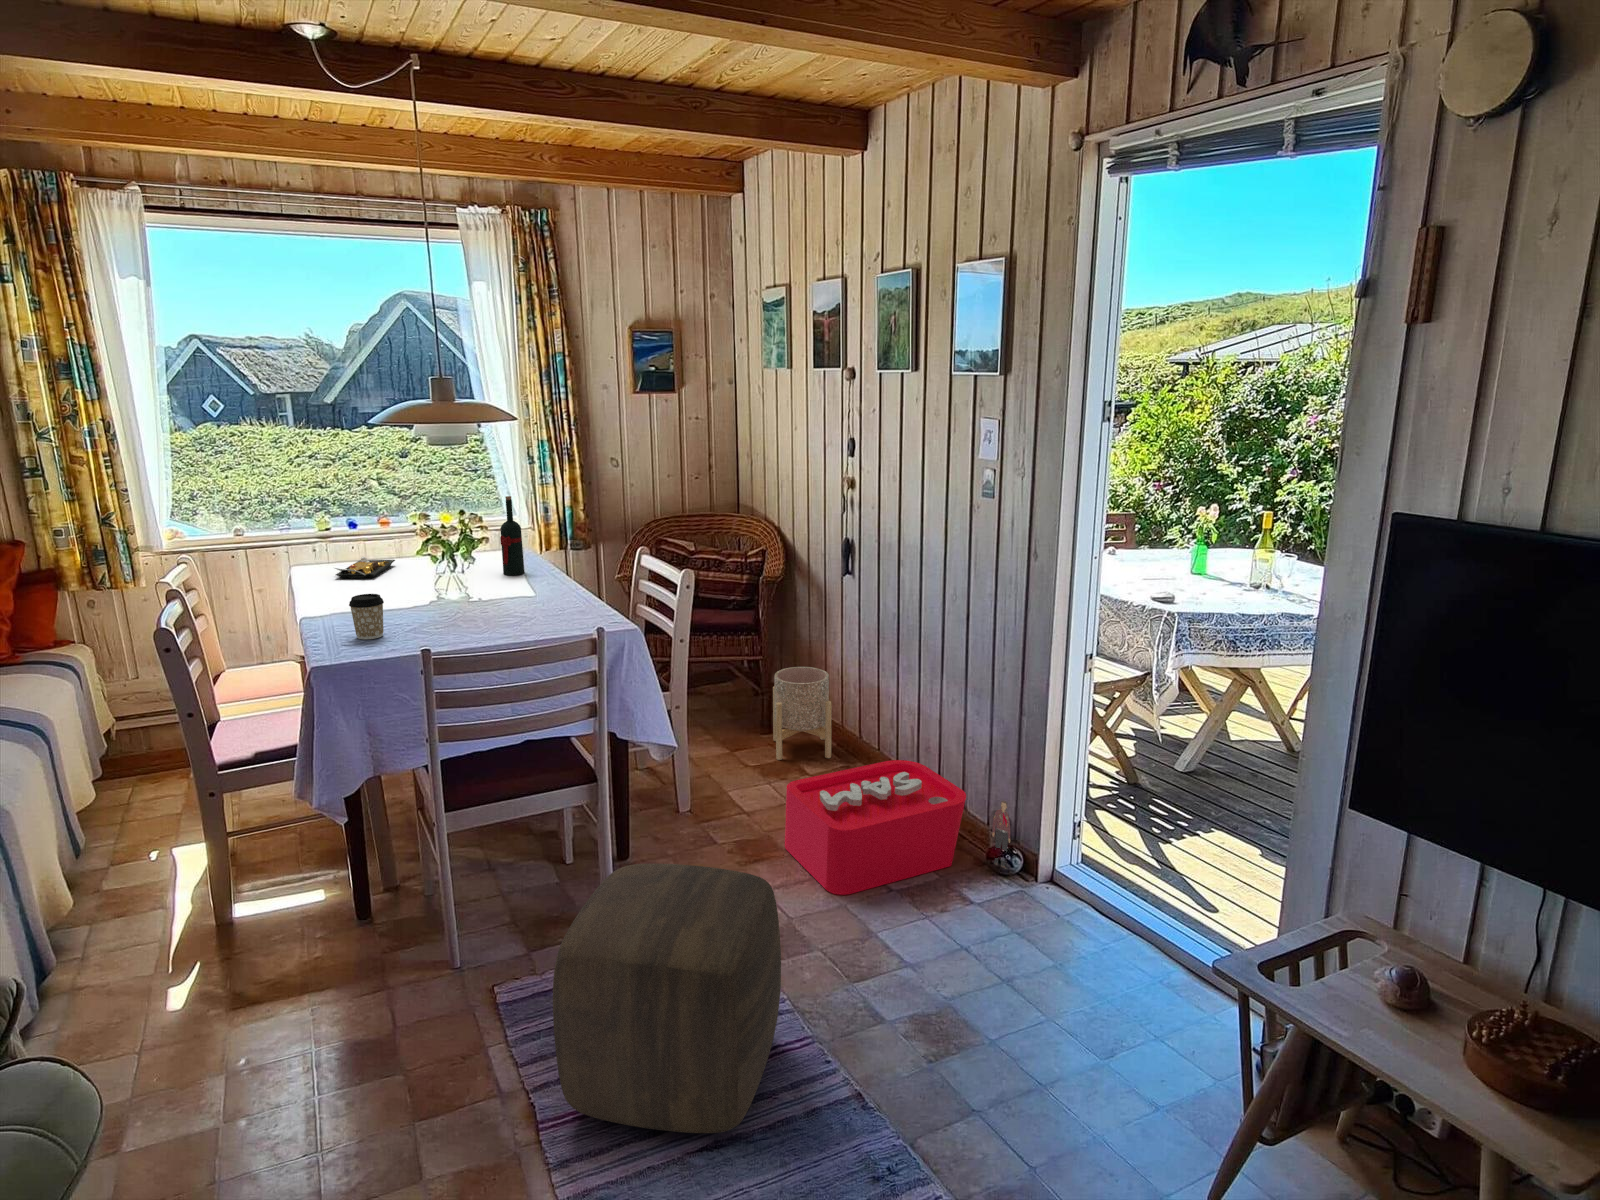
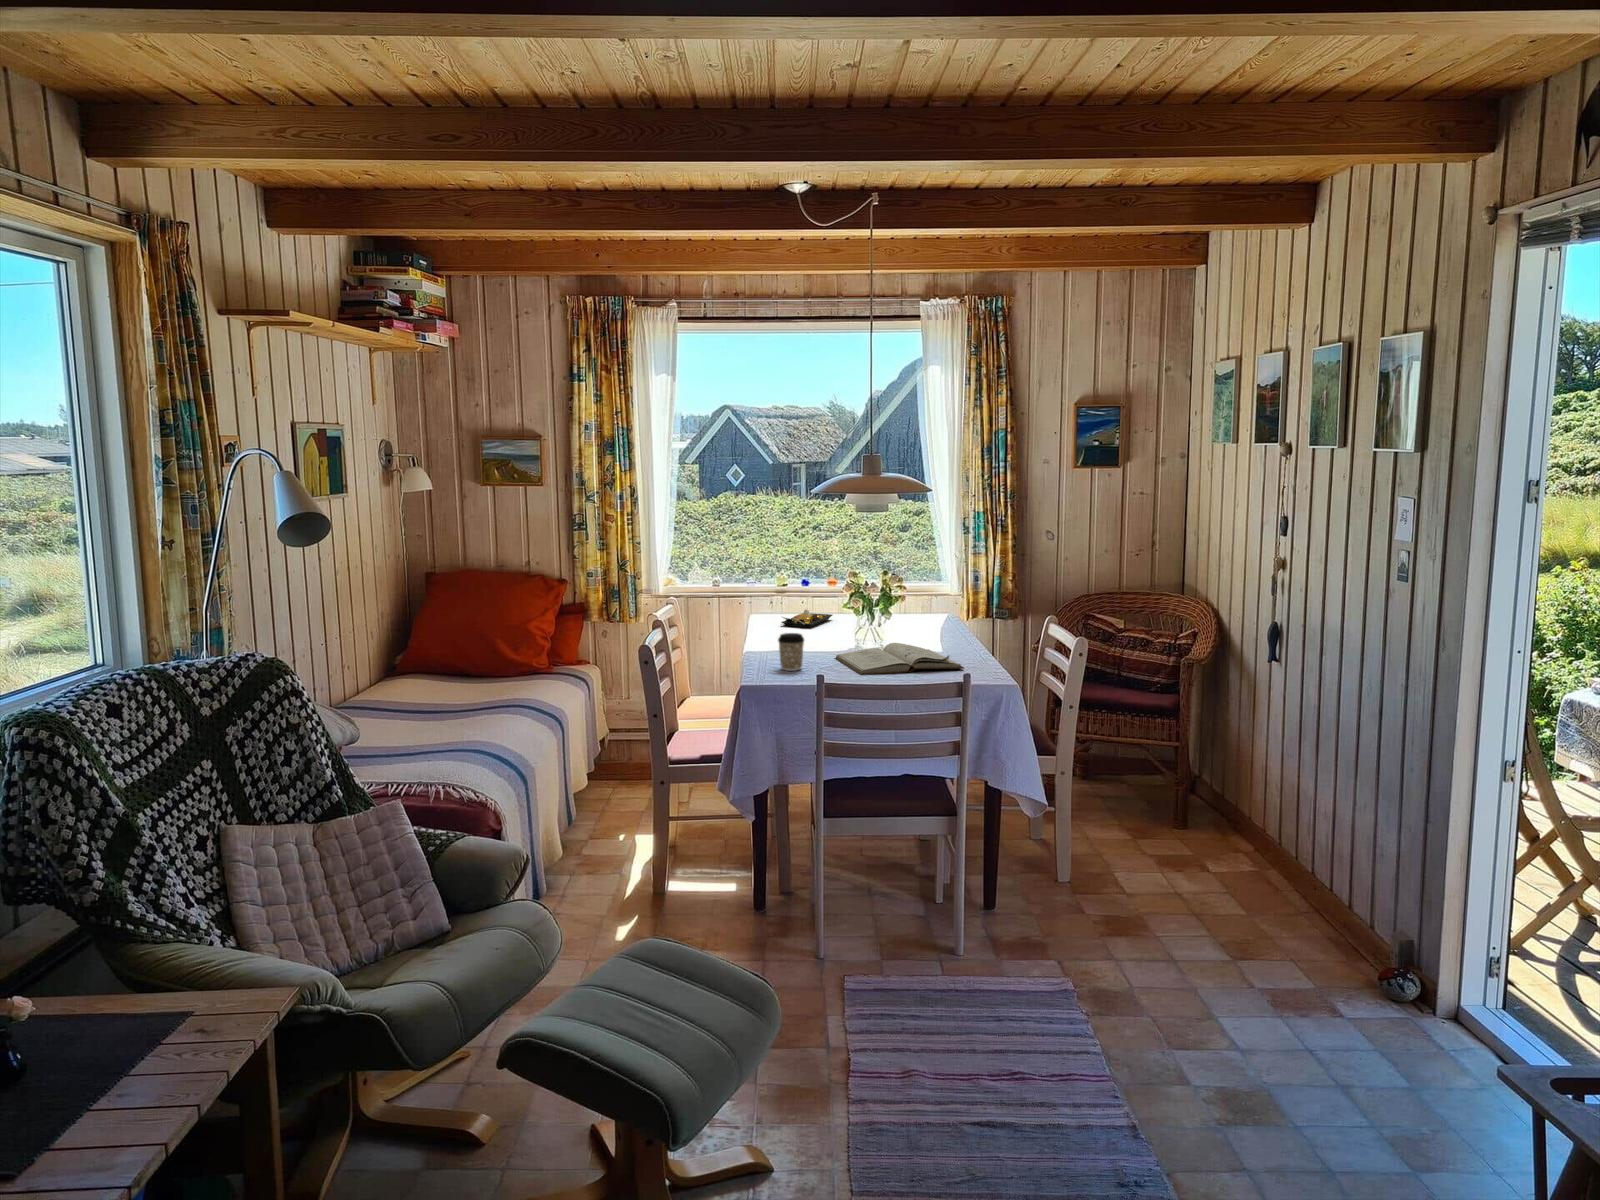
wine bottle: present [500,496,525,575] -> none [920,562,940,636]
book: none [417,590,572,635] -> present [834,643,964,675]
planter: present [773,667,832,760] -> none [1176,760,1244,862]
storage bin: present [785,760,1010,895] -> none [1151,862,1404,998]
ottoman: present [553,864,781,1133] -> none [869,879,1084,1115]

